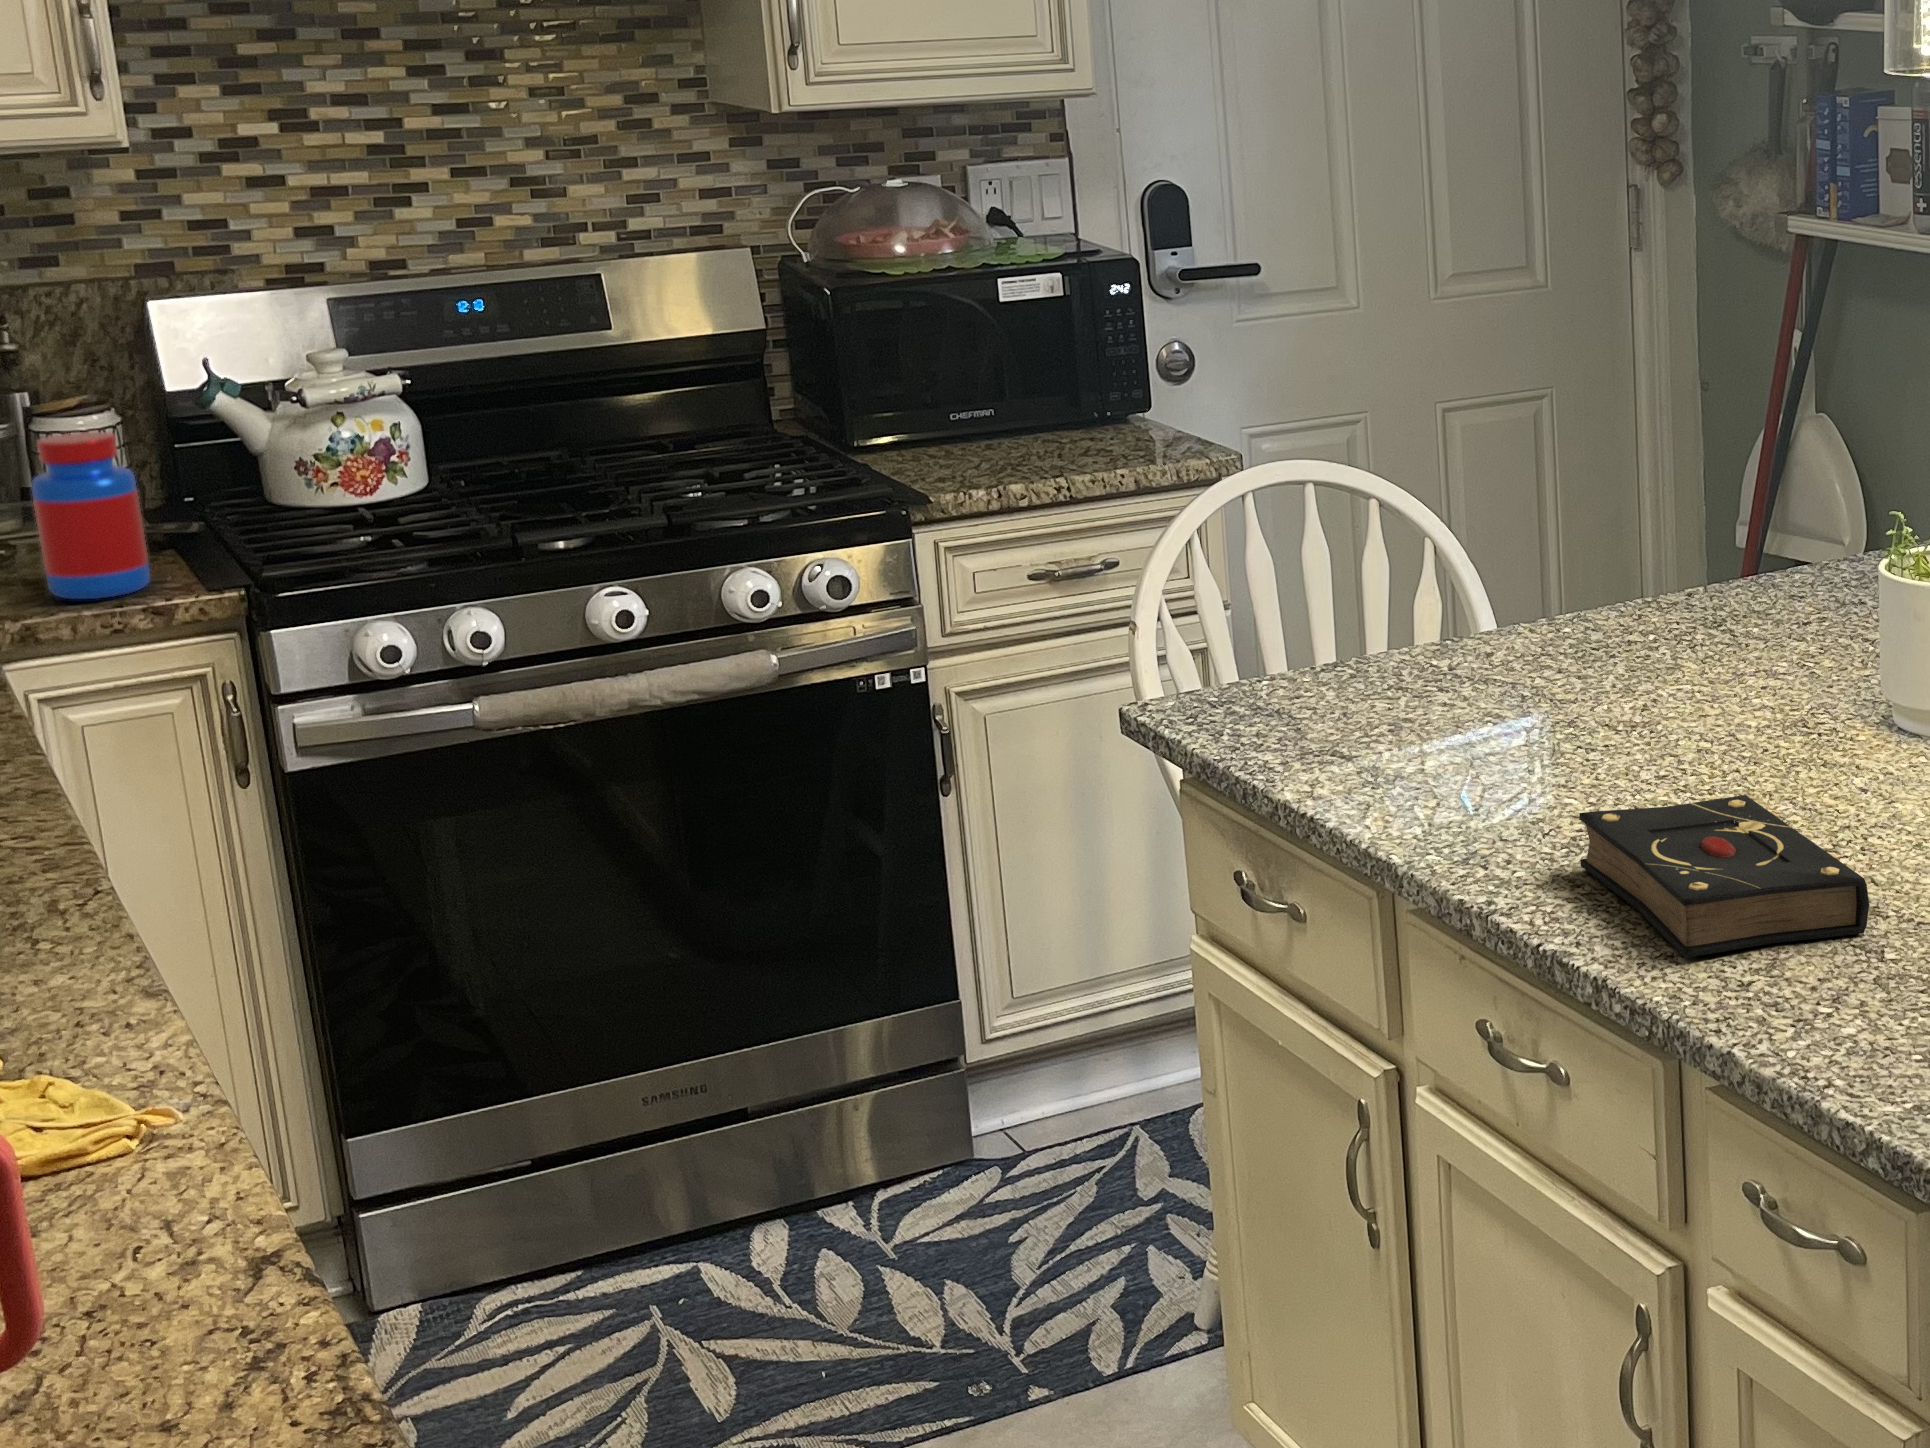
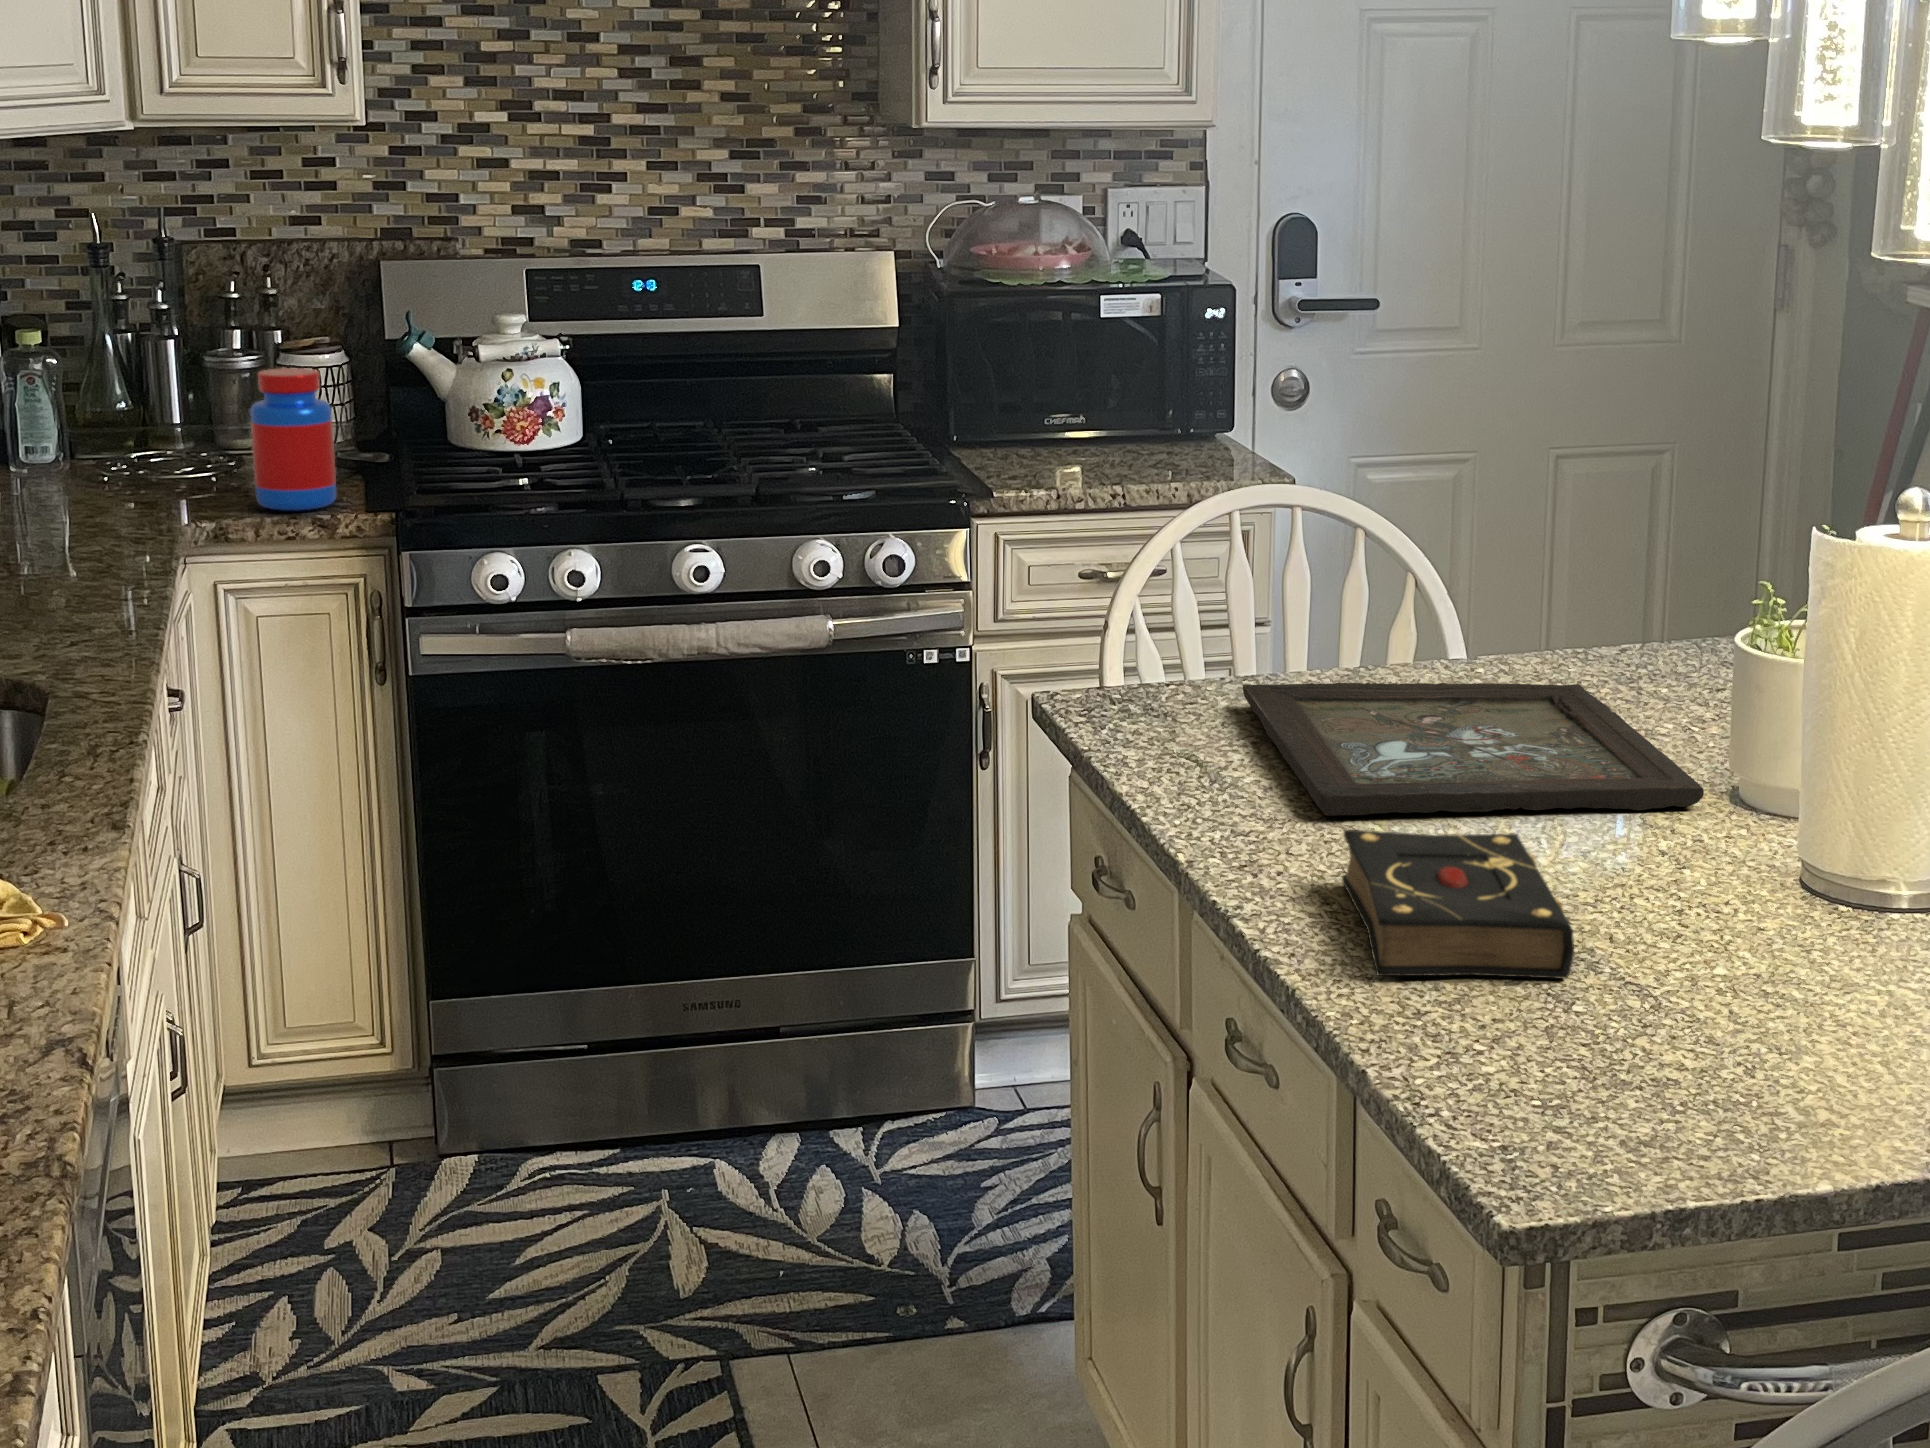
tray: none [1351,638,1868,800] -> present [1243,683,1704,816]

